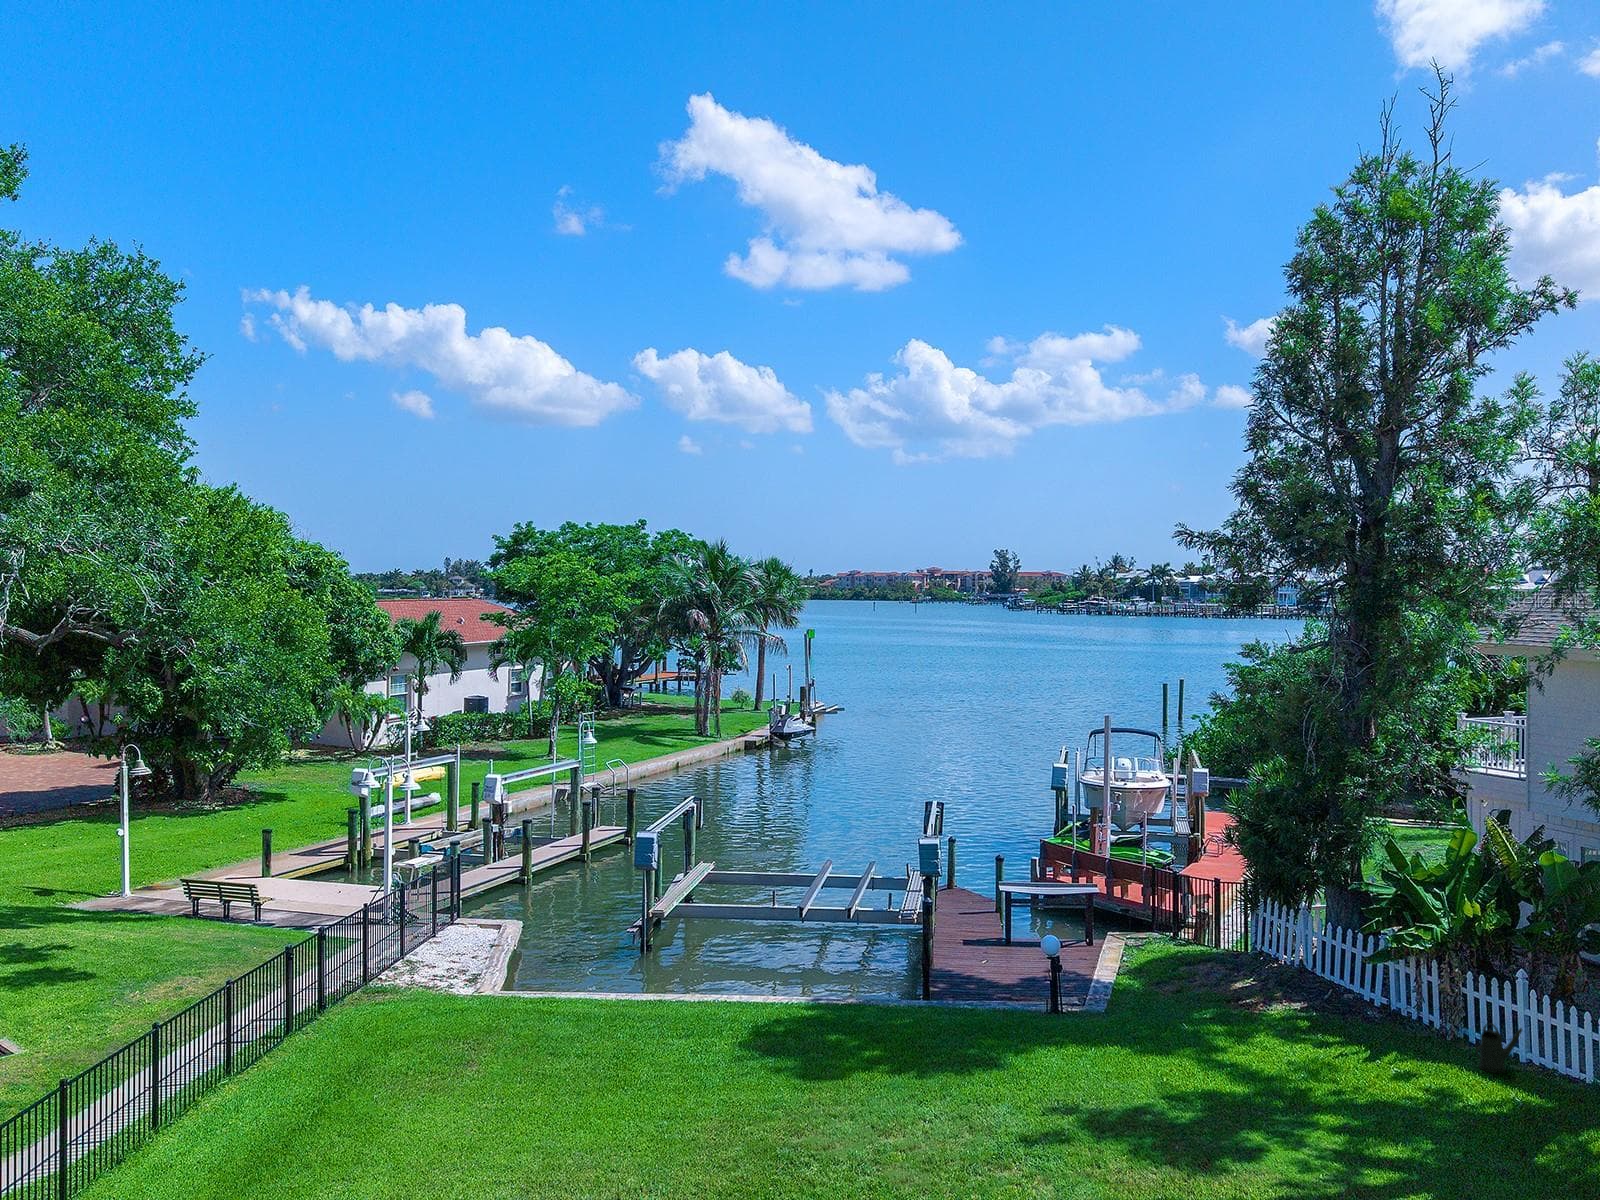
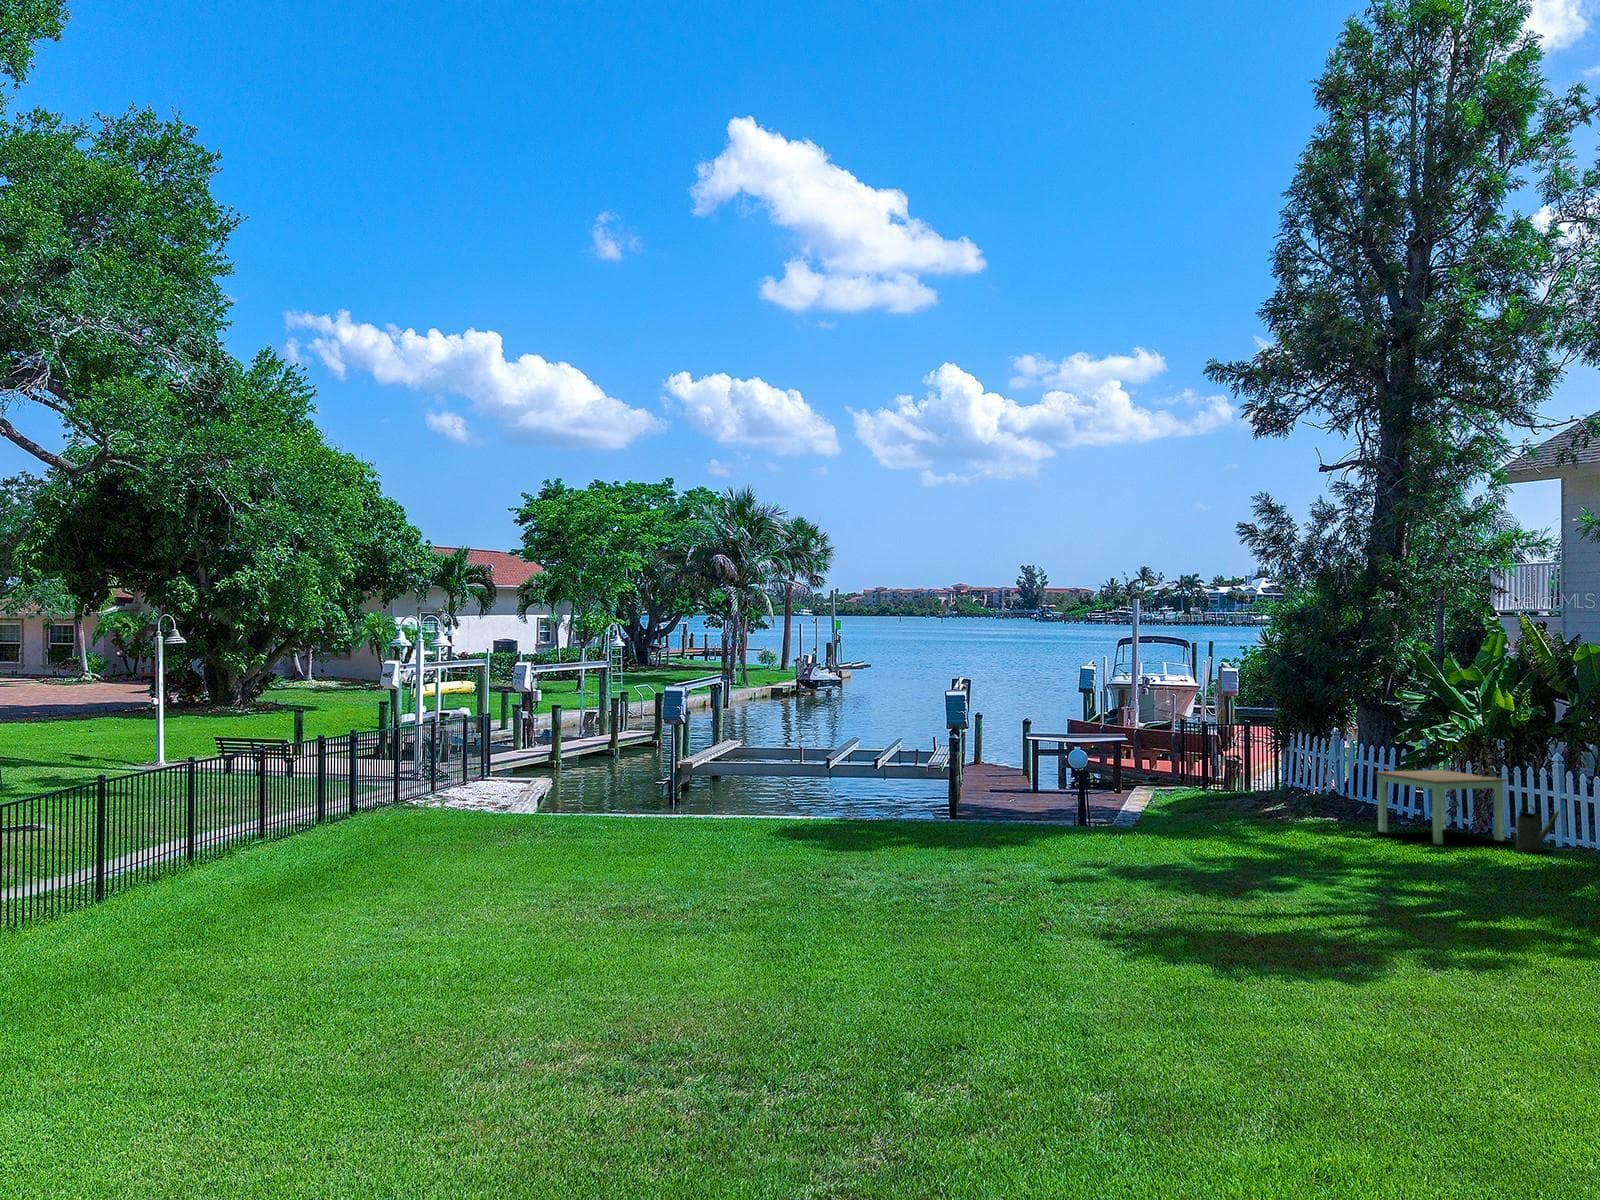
dining table: none [1342,967,1471,1057] -> present [1375,770,1506,844]

